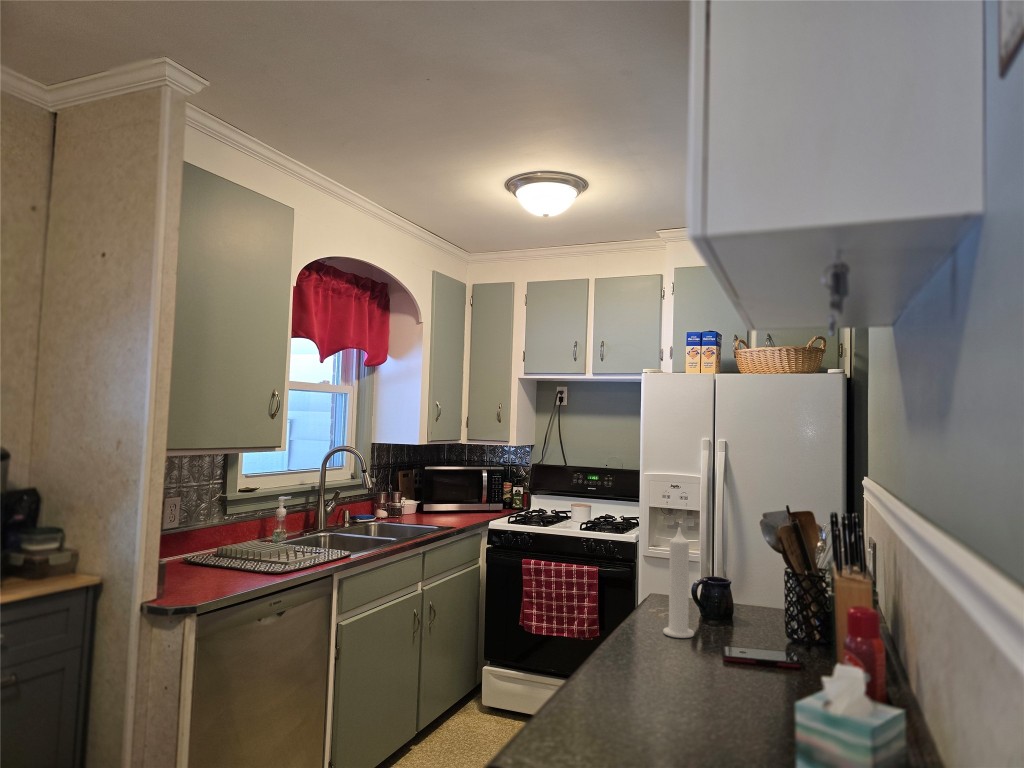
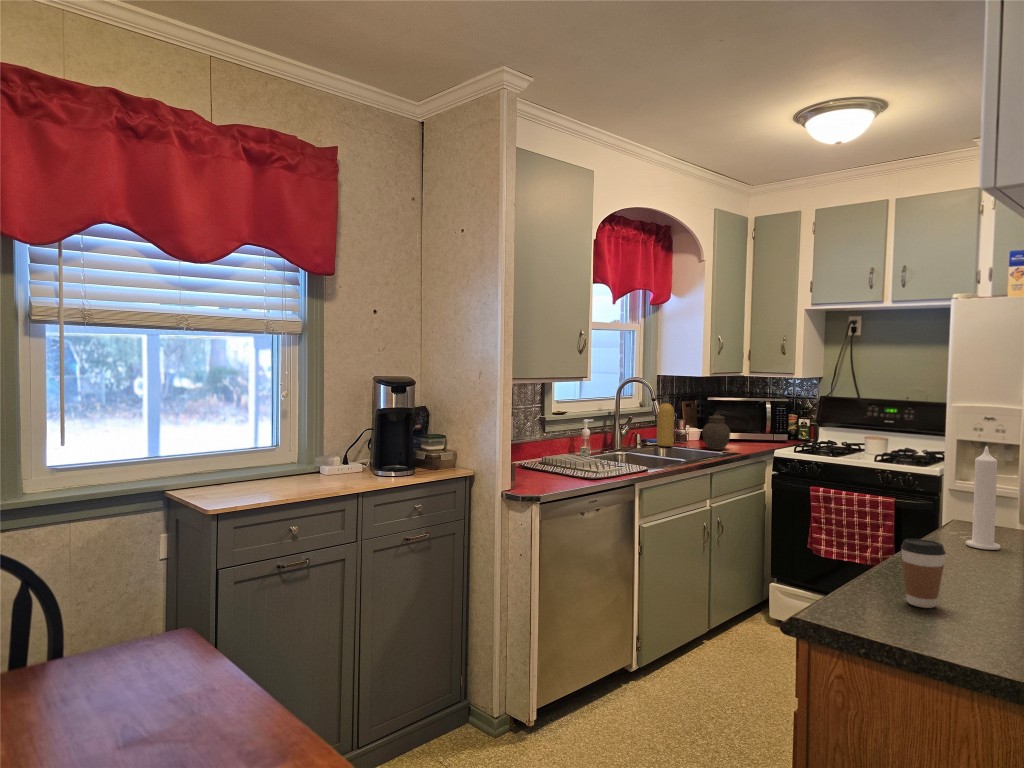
bottle: none [366,466,386,523] -> present [657,395,674,446]
jar: none [416,484,445,524] -> present [702,413,730,450]
coffee cup: none [602,653,648,740] -> present [901,539,946,608]

